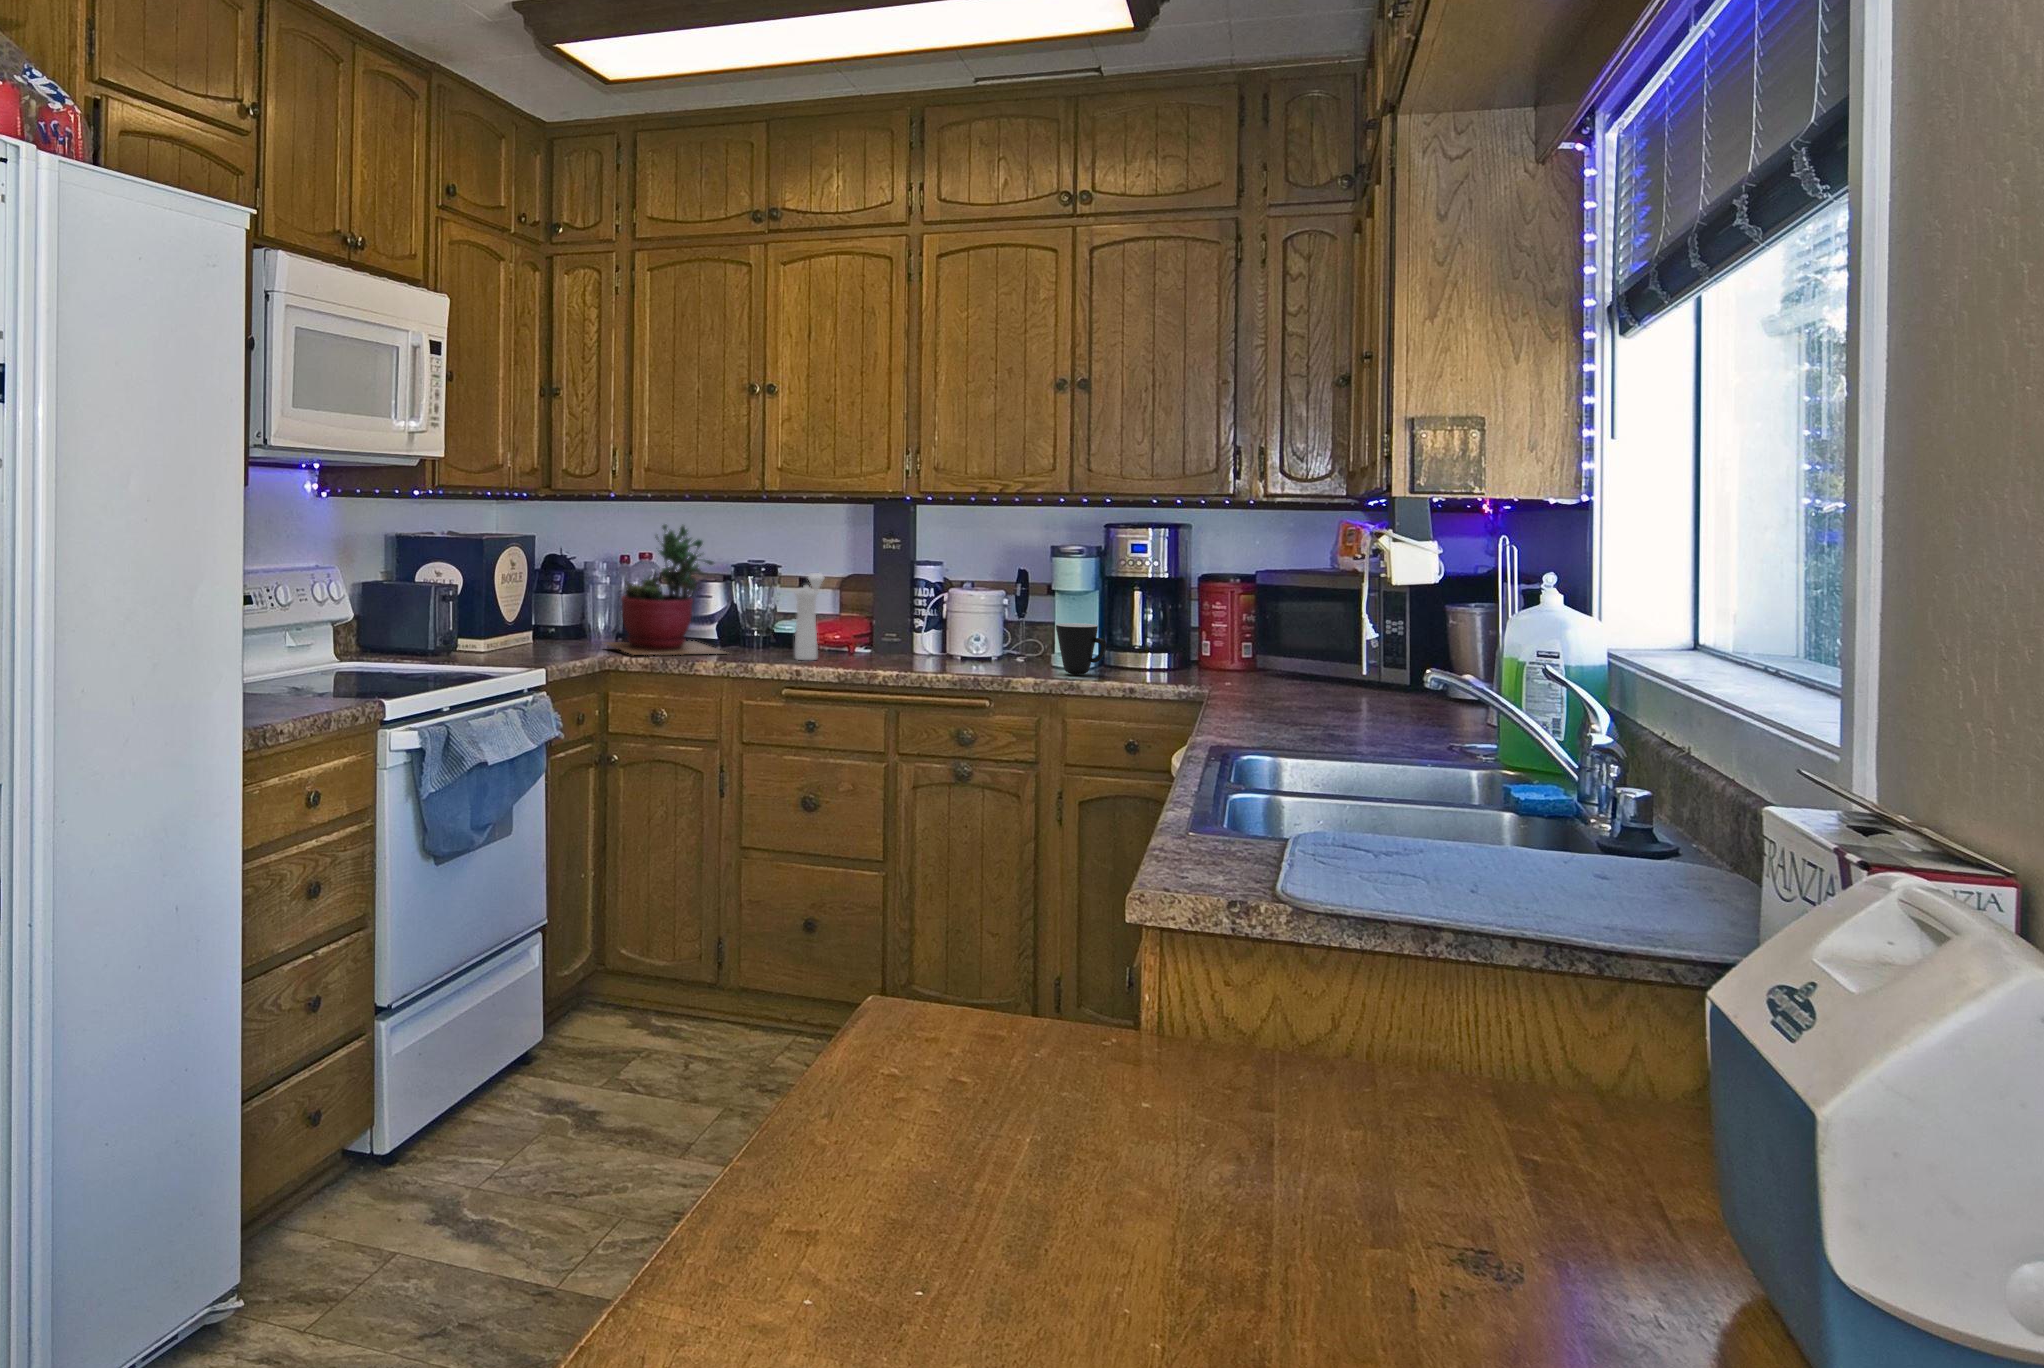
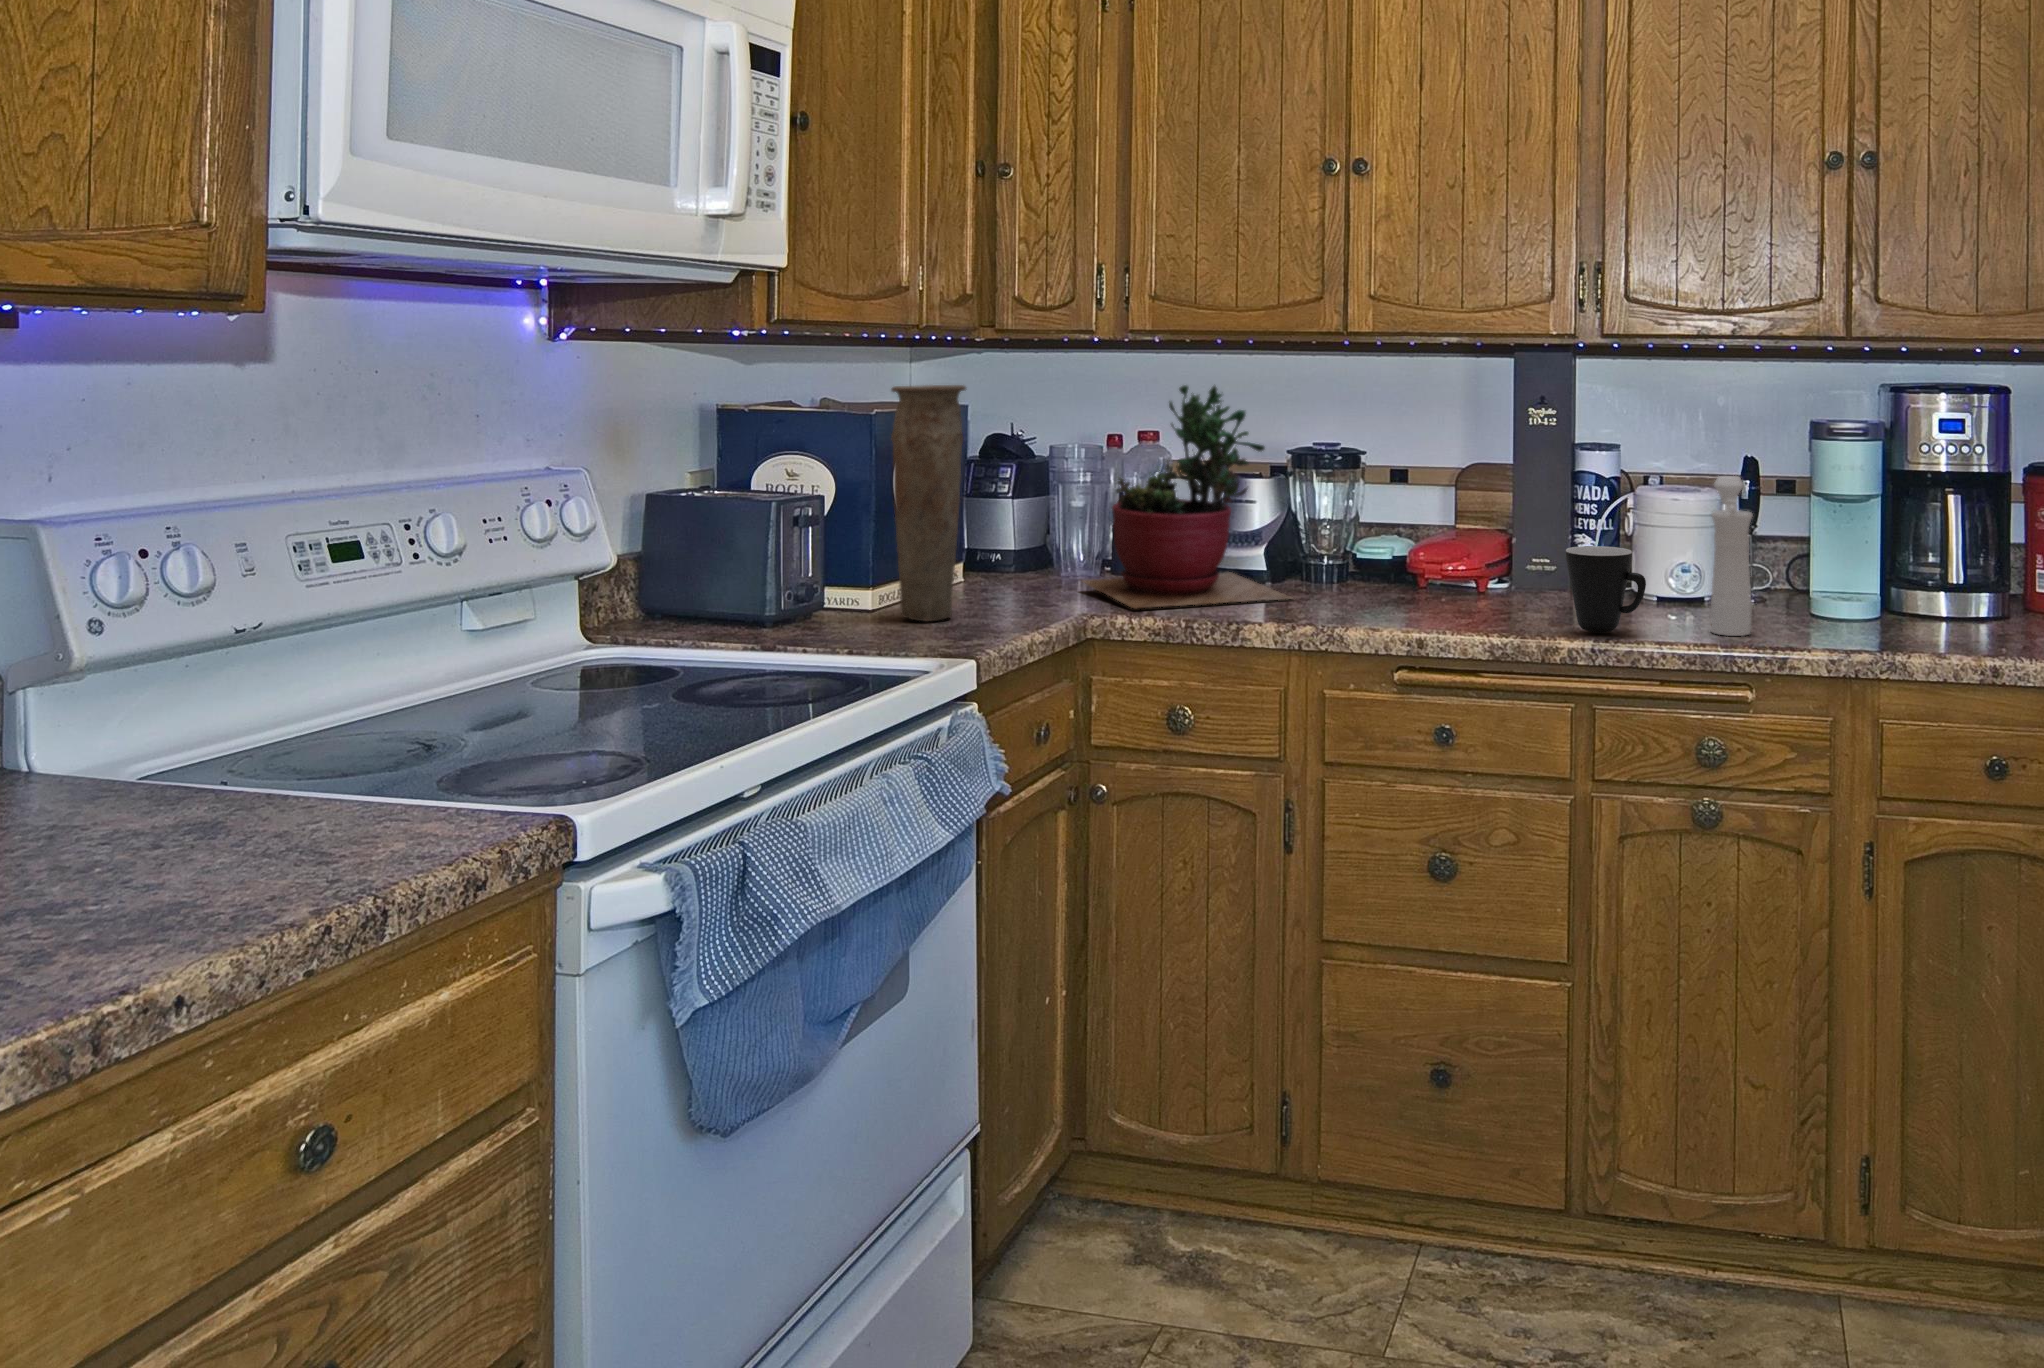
vase: none [495,523,537,657] -> present [891,385,966,621]
pepper mill: present [795,573,824,660] -> present [1711,476,1752,636]
mug: present [1056,623,1106,675] -> present [1566,546,1646,633]

